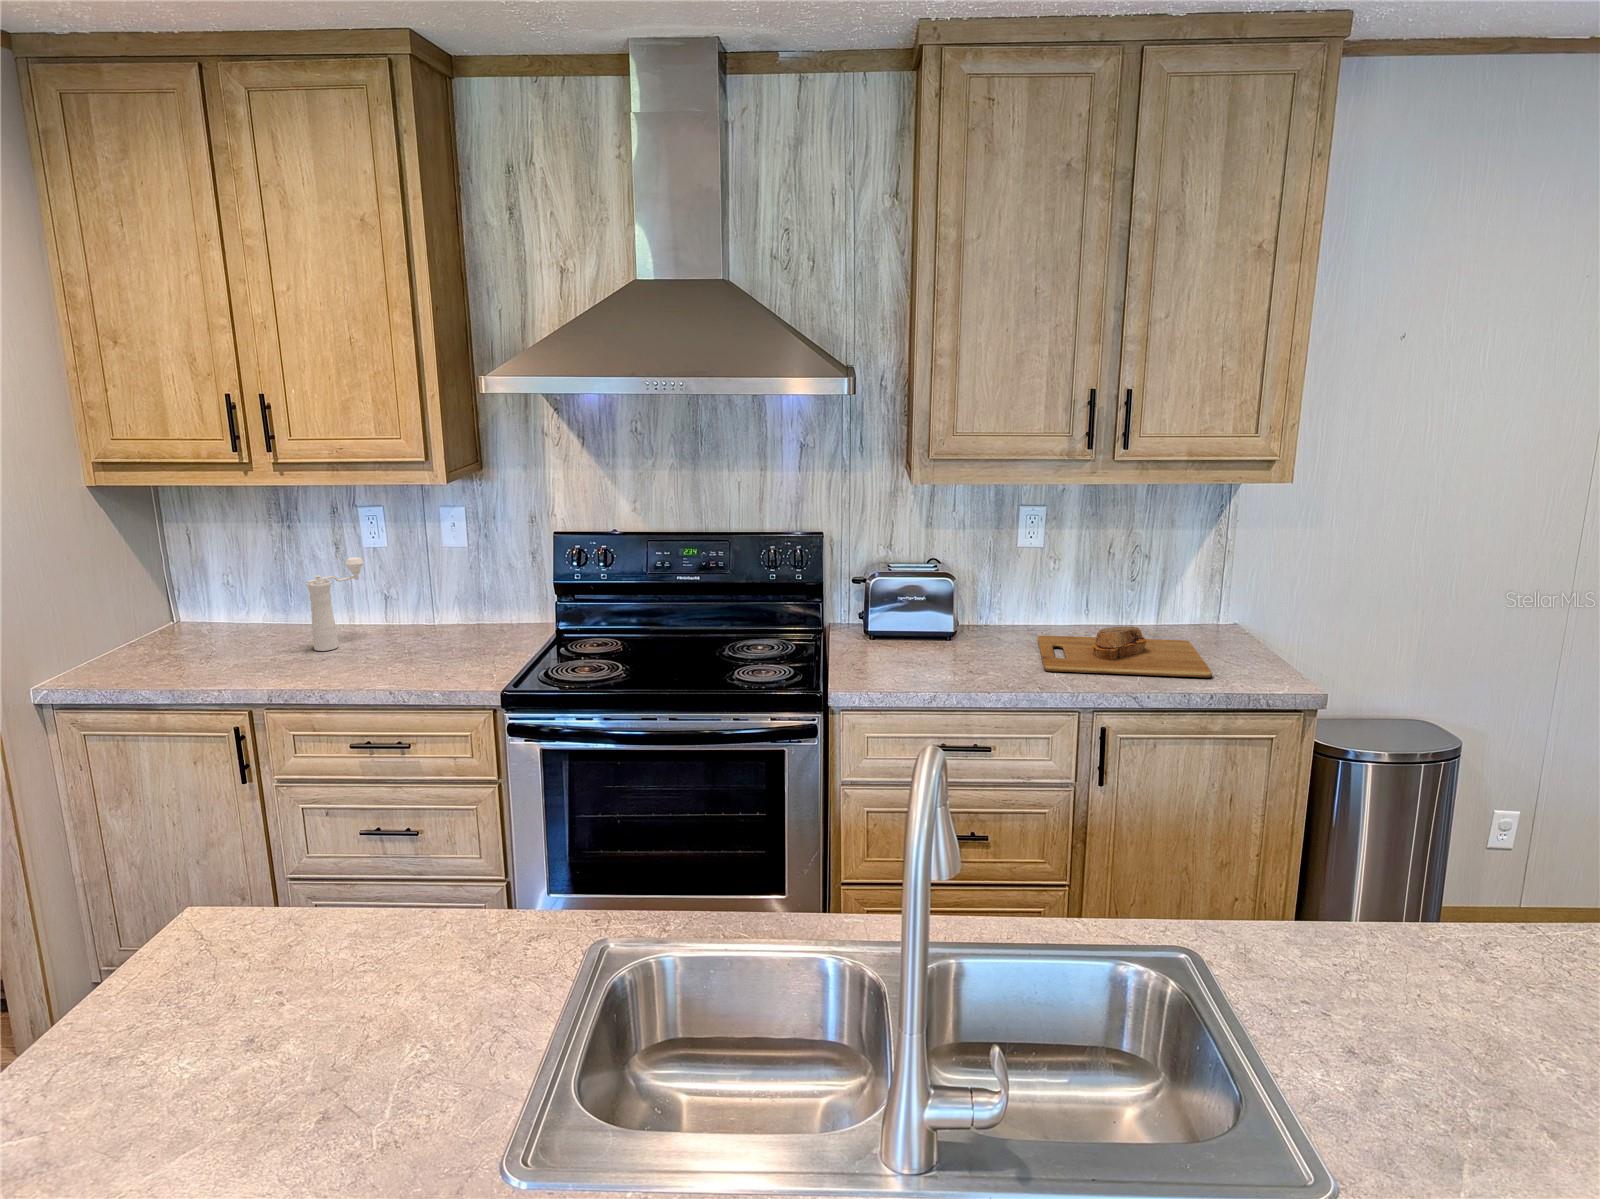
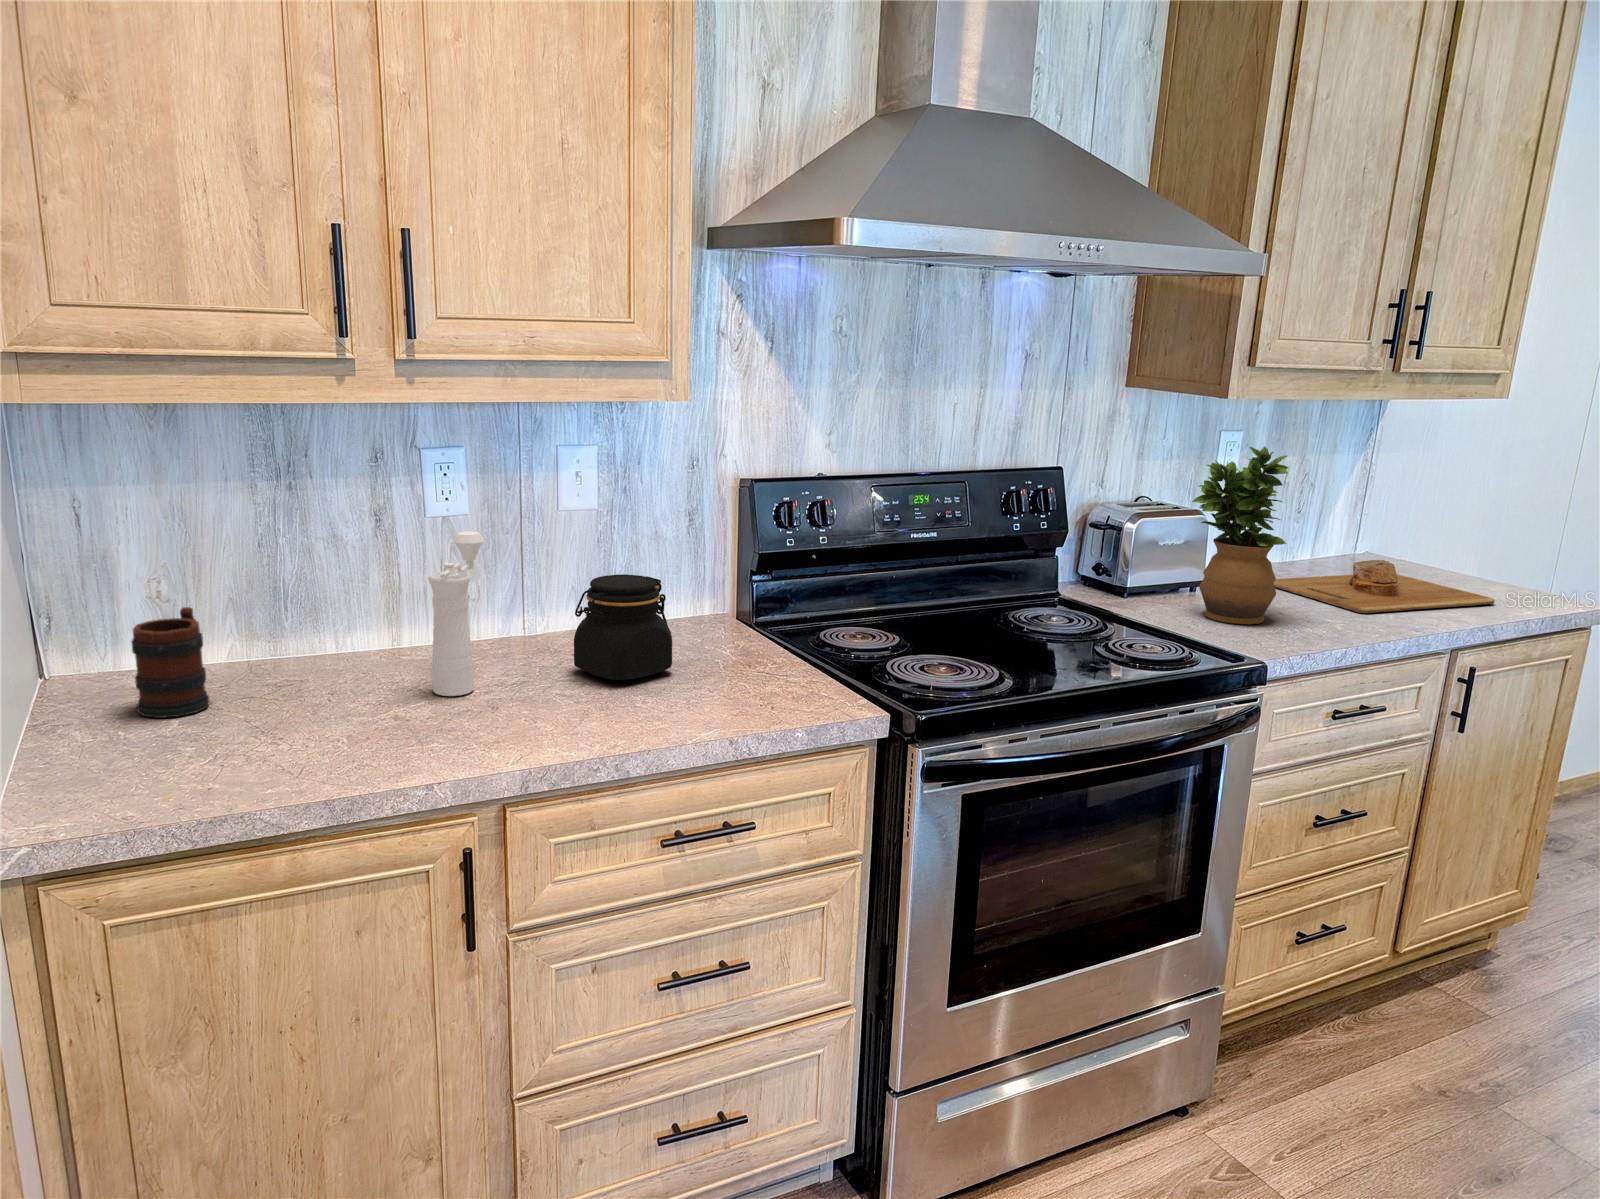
potted plant: none [879,523,955,668] -> present [1192,446,1288,624]
mug: none [178,589,227,645] -> present [132,607,210,718]
jar: none [388,589,457,653] -> present [574,574,672,680]

